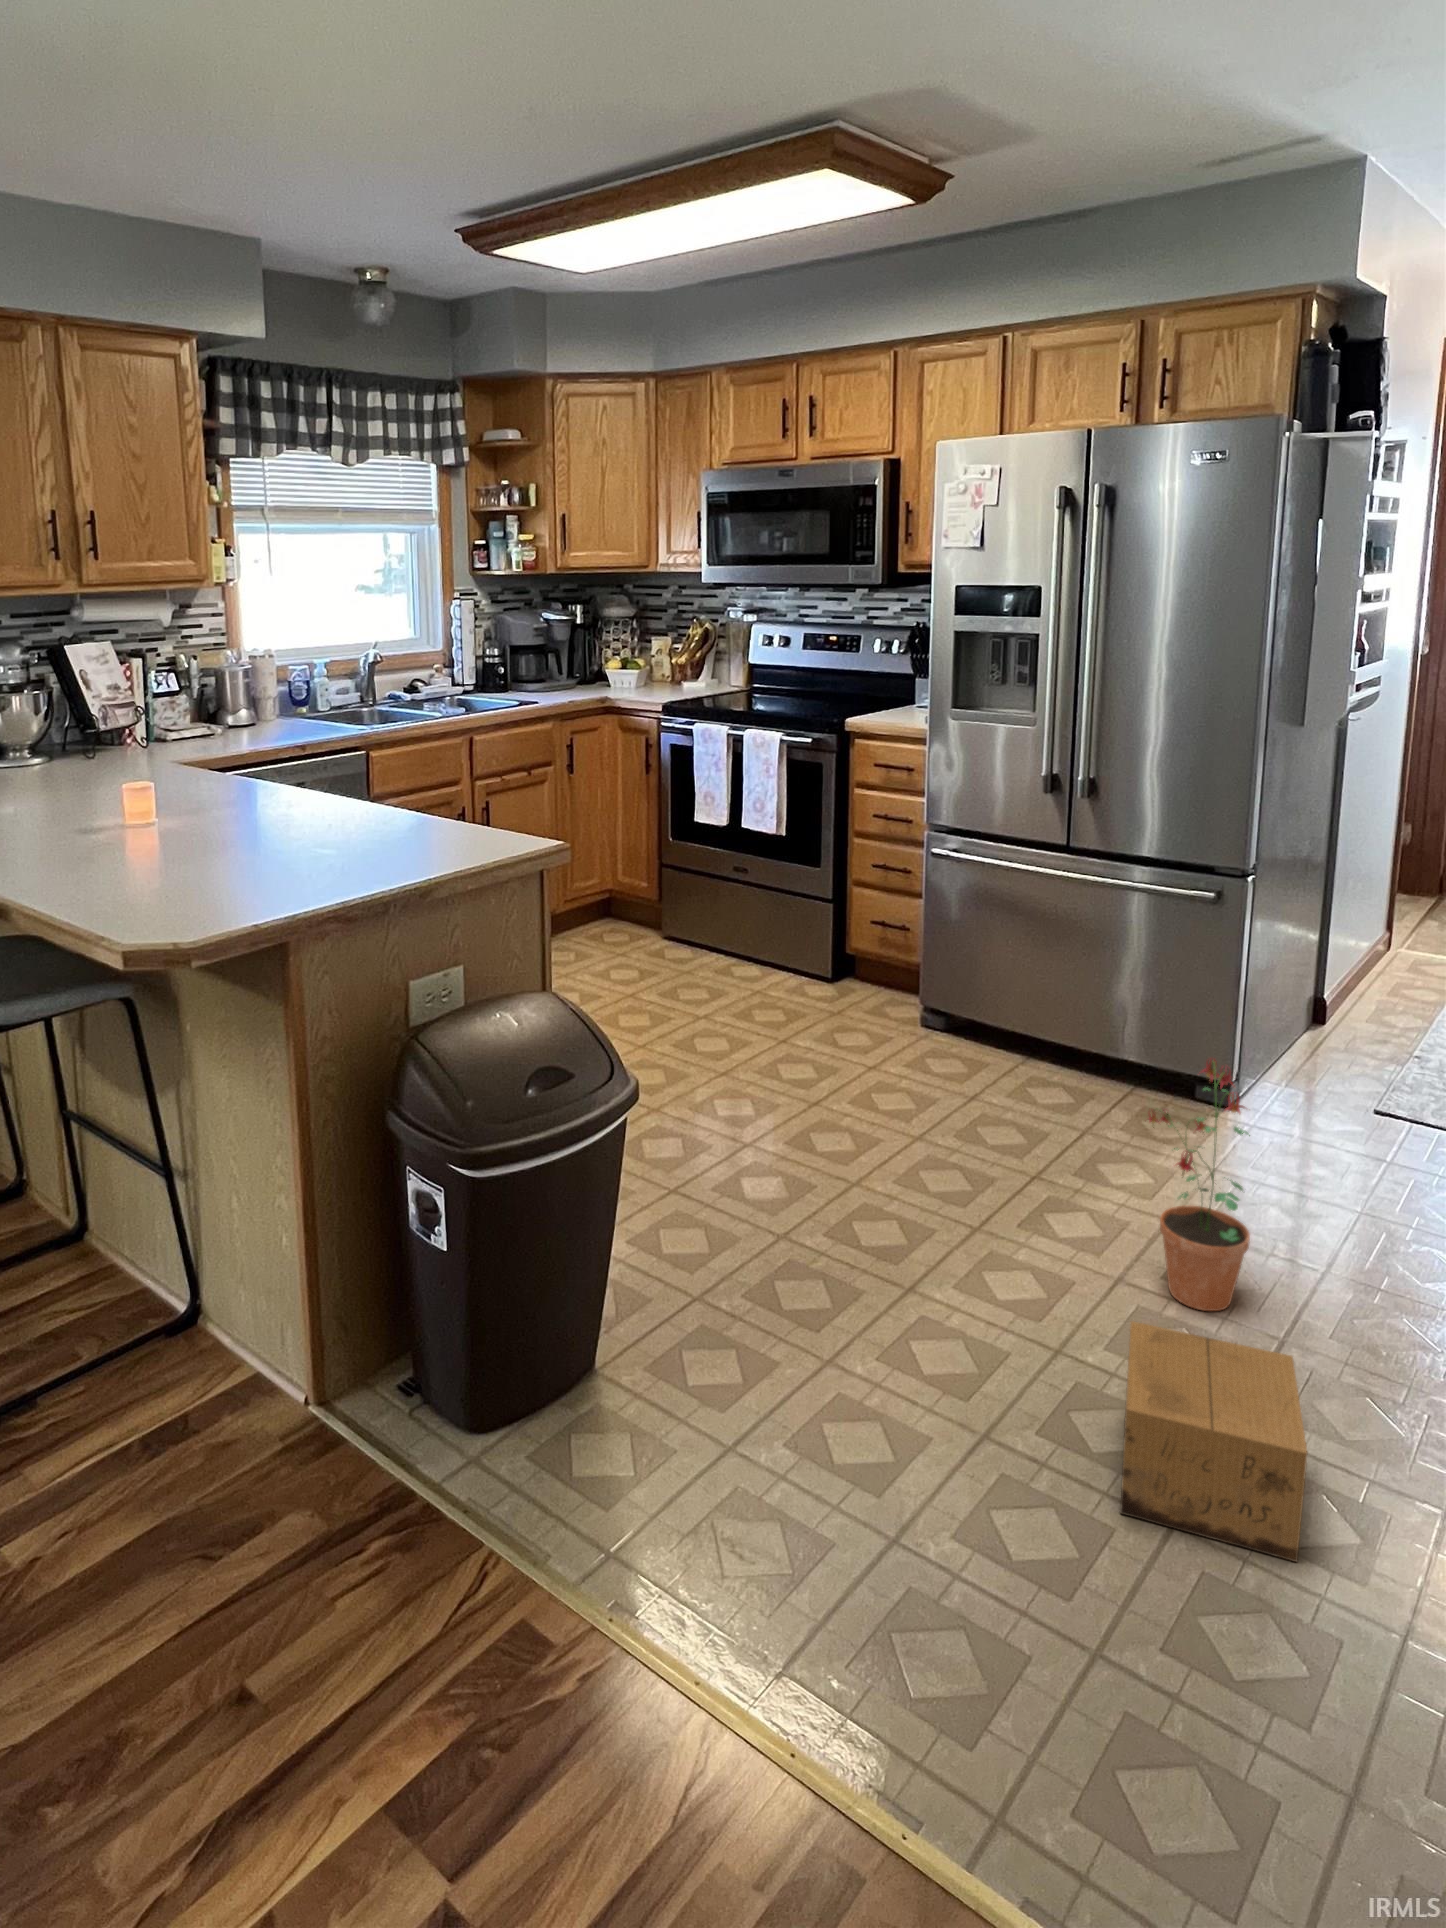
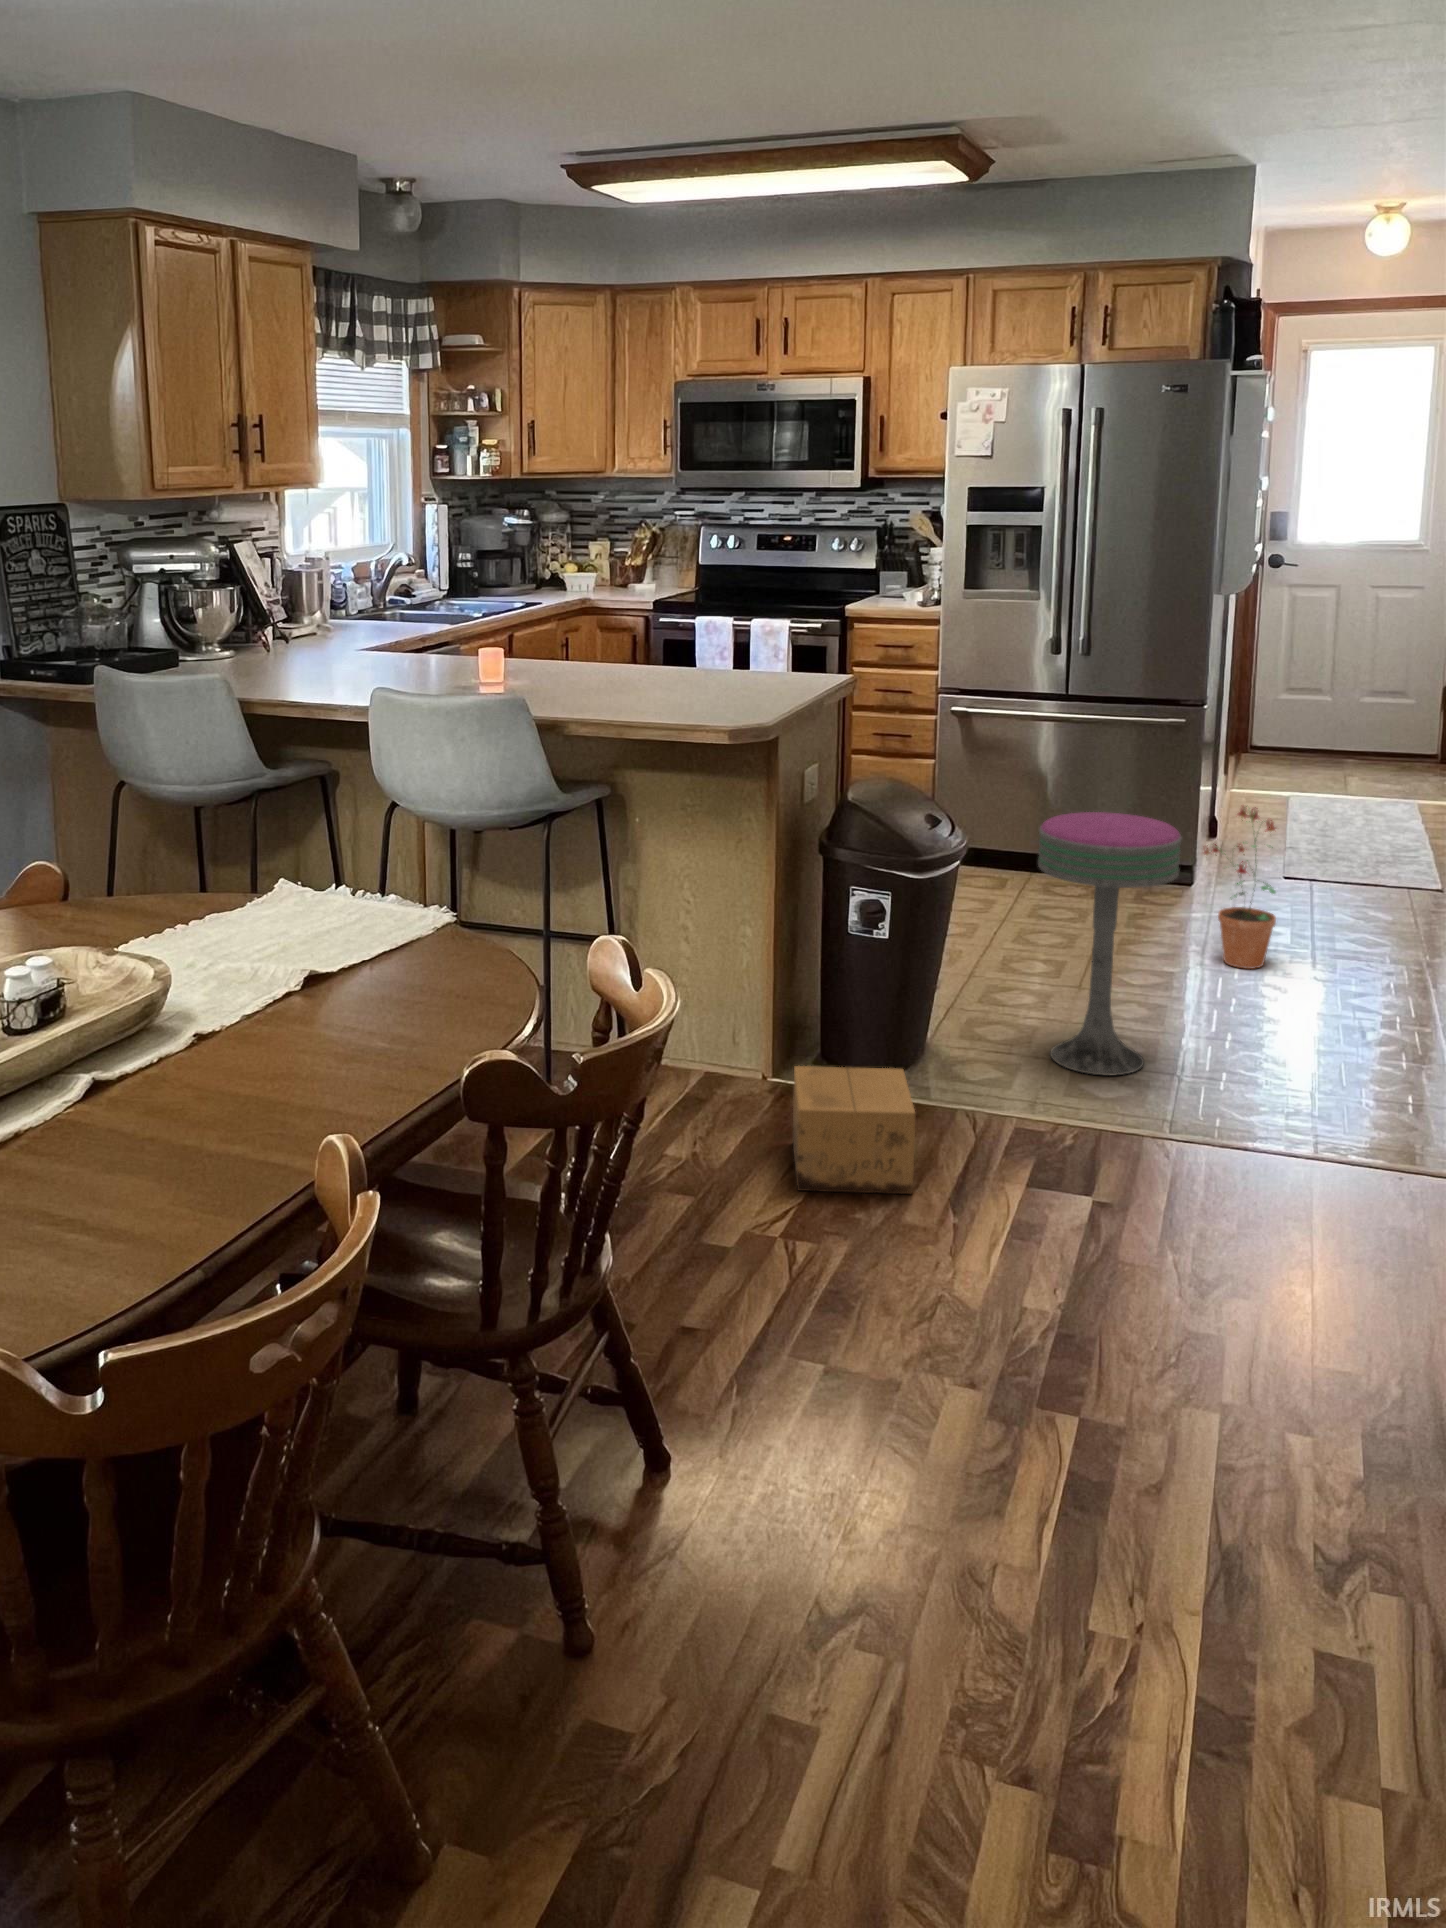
bar stool: none [691,1088,913,1533] -> present [1038,812,1182,1076]
cardboard box: present [1120,1321,1308,1562] -> present [793,1066,915,1194]

